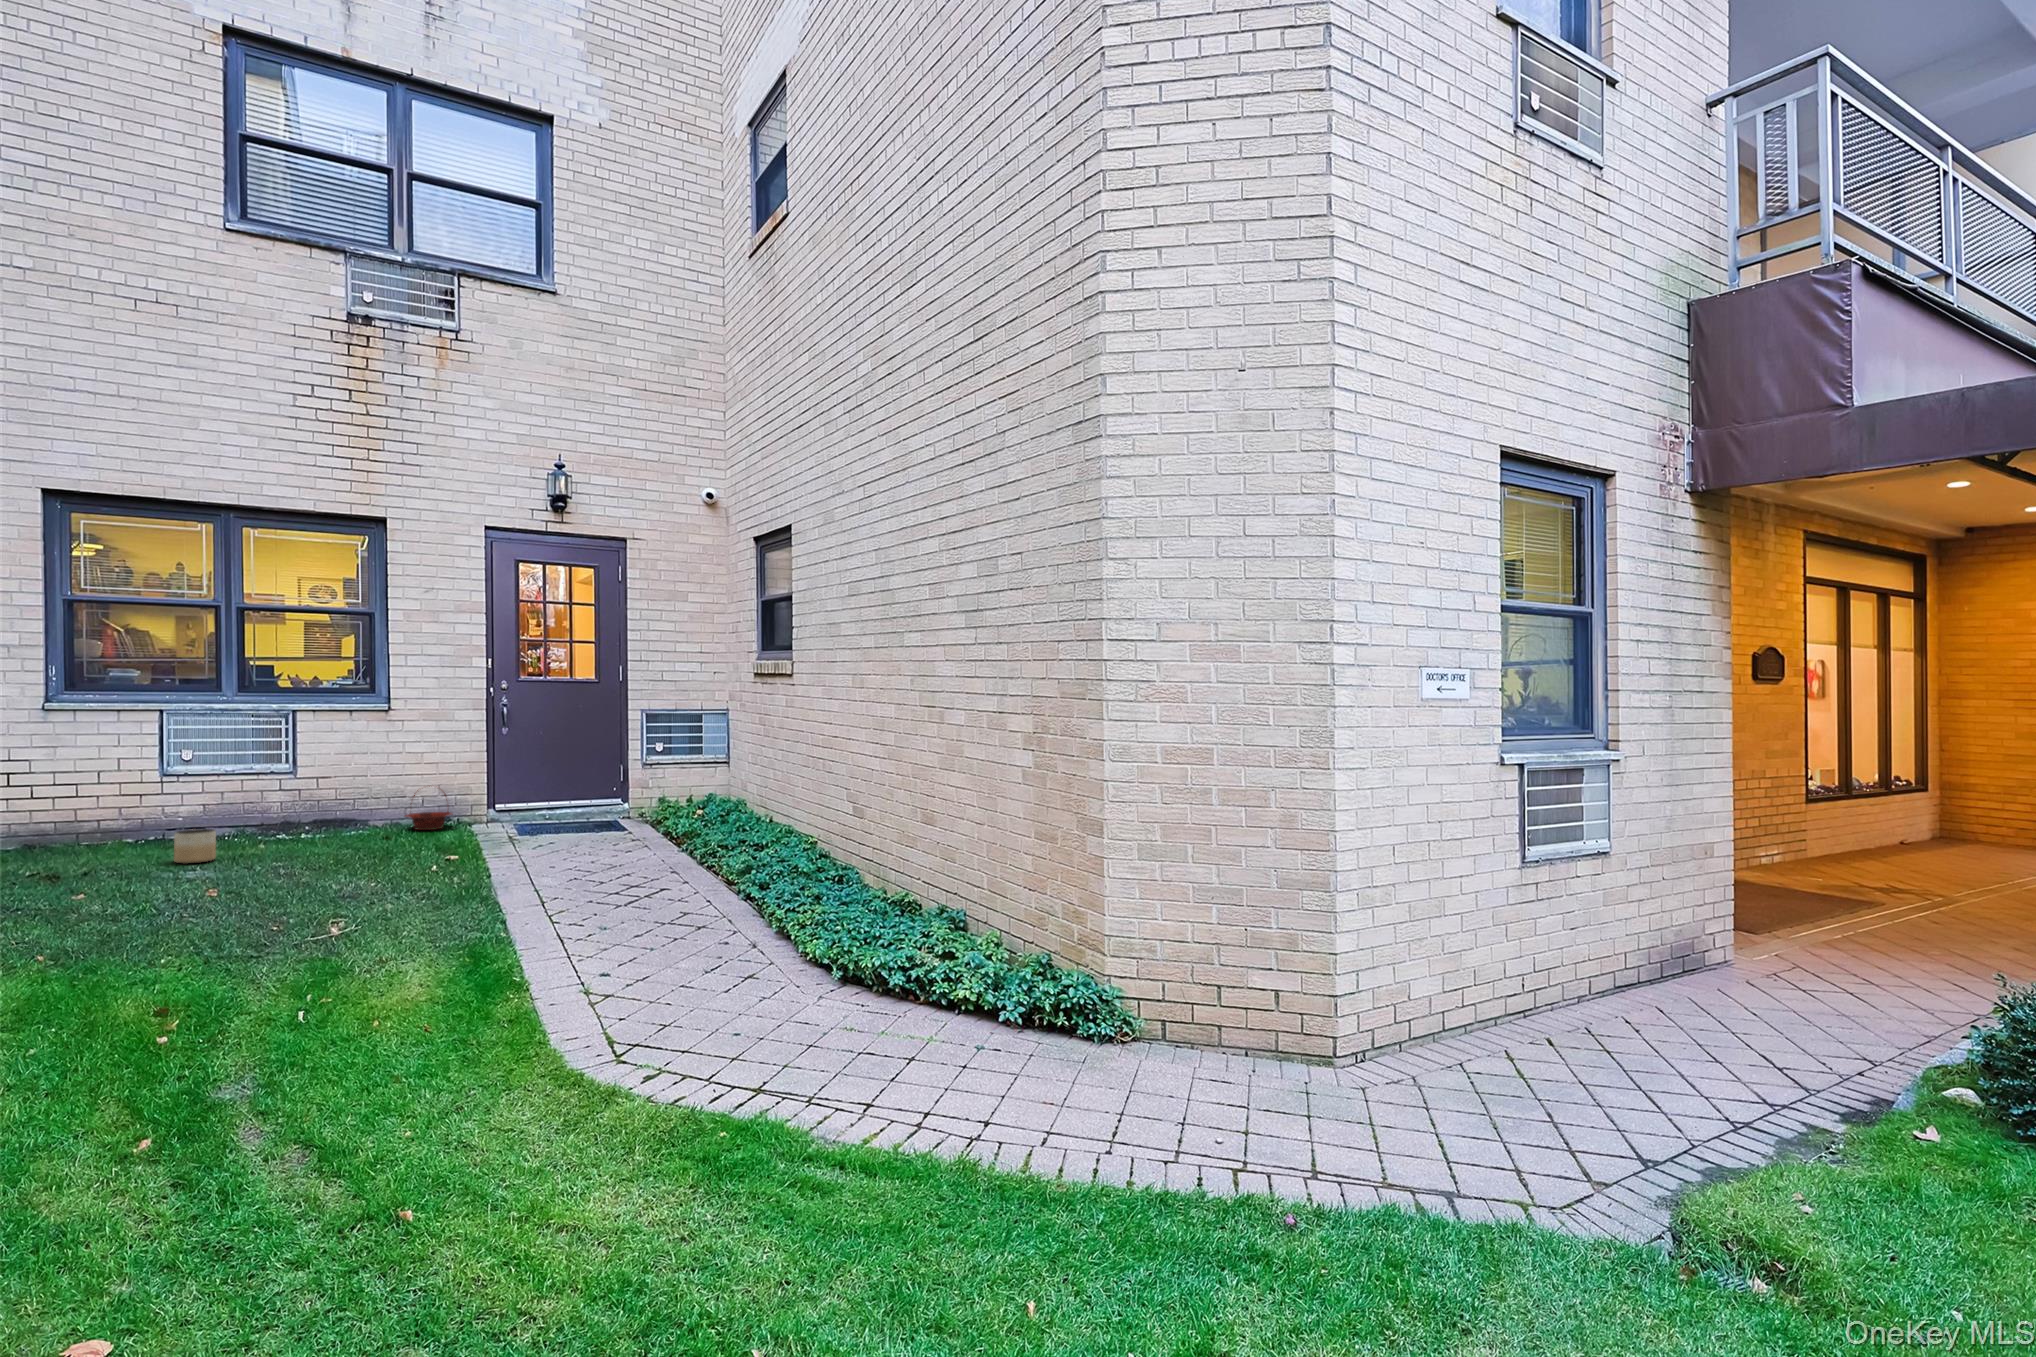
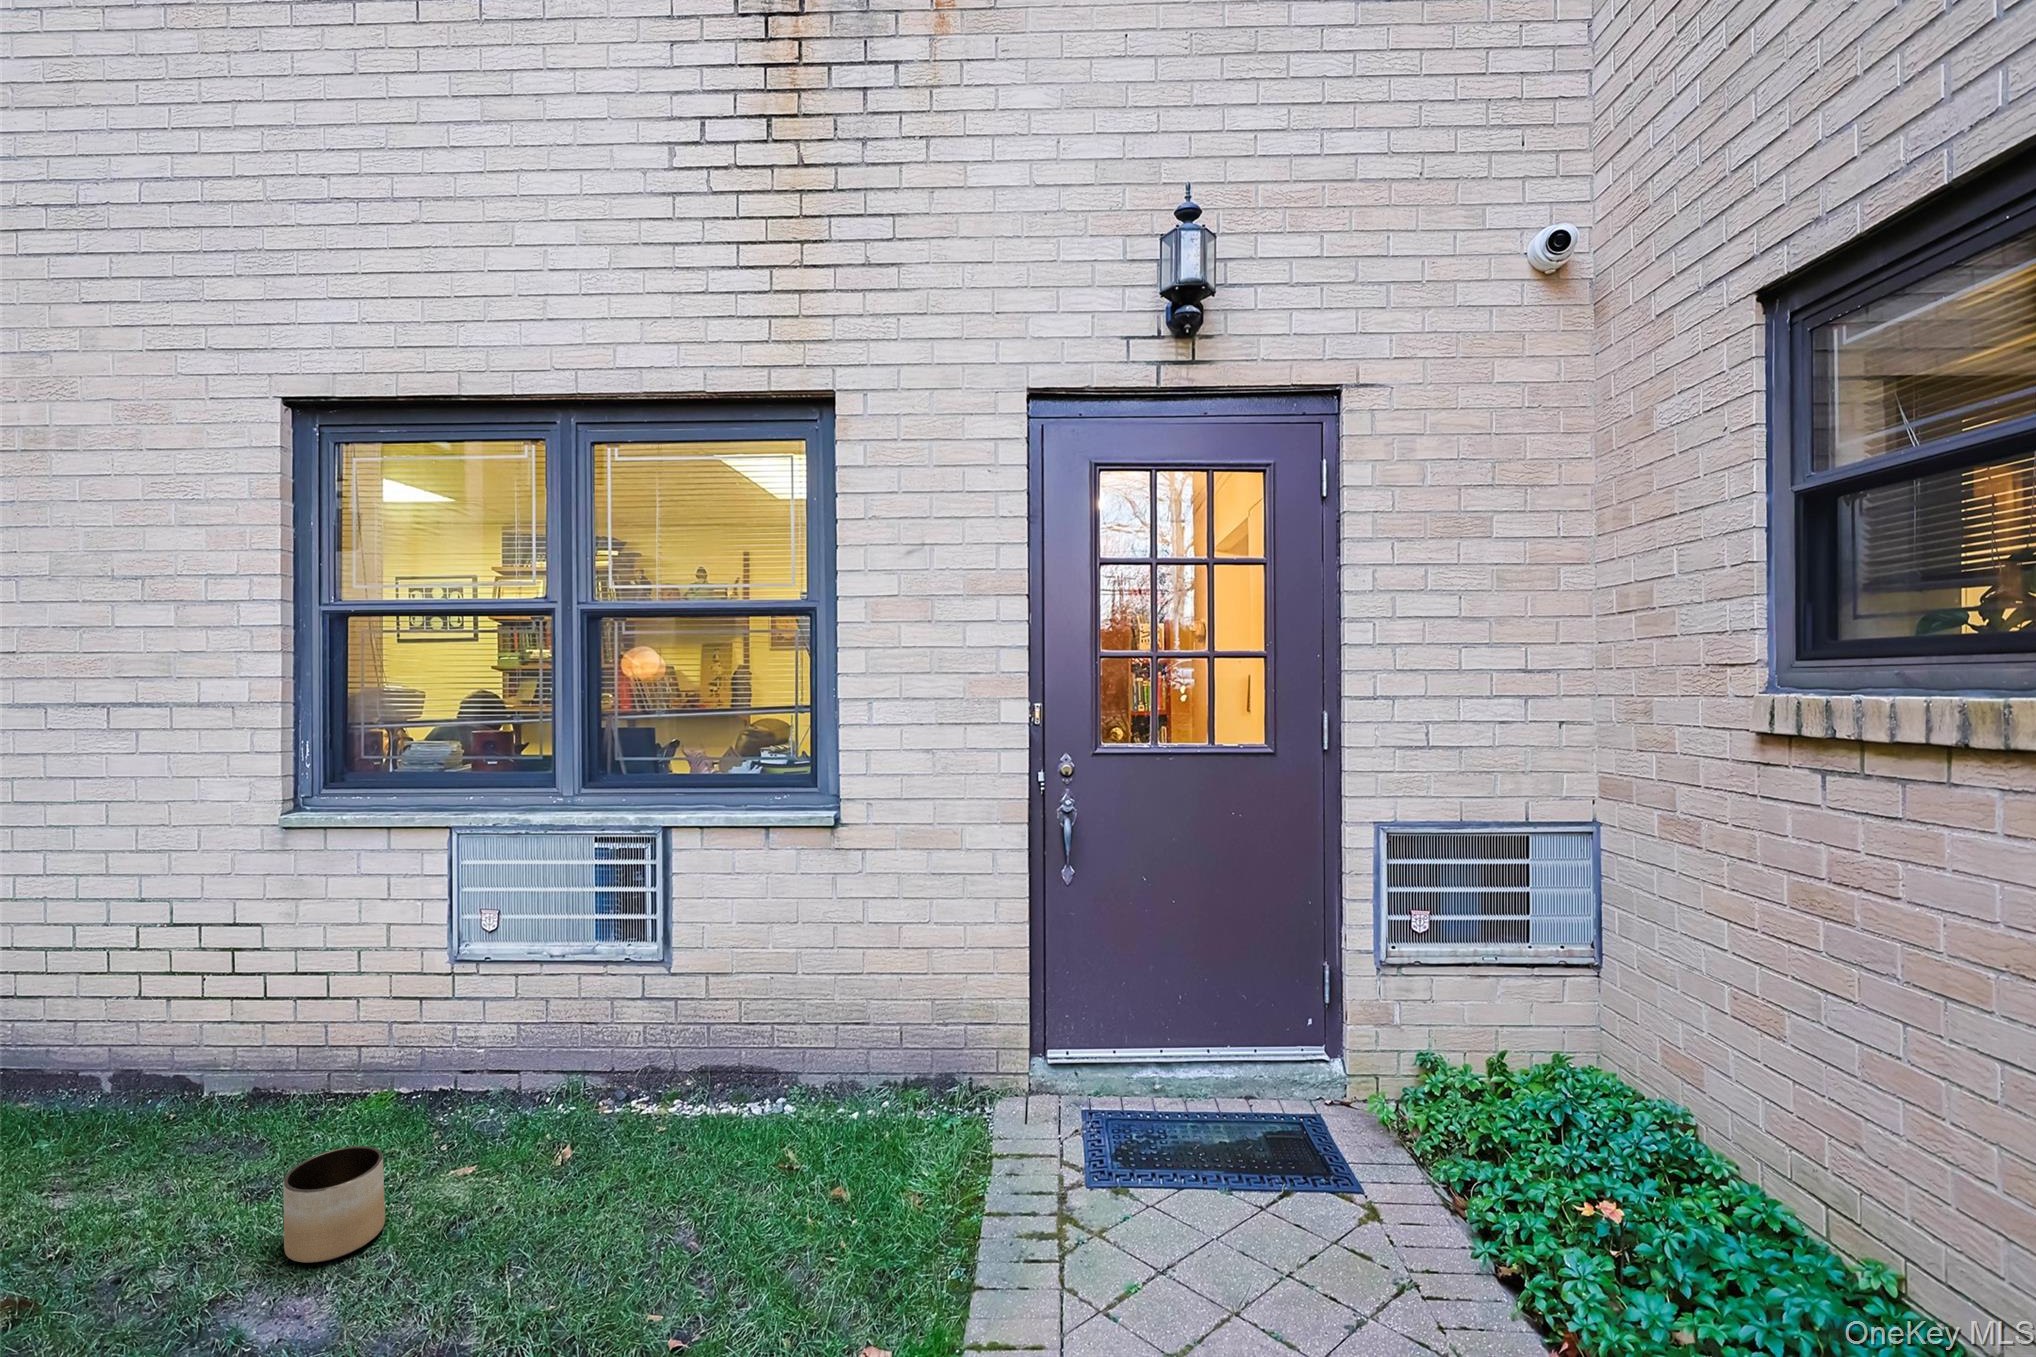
basket: present [406,790,451,830] -> none [857,993,955,1103]

